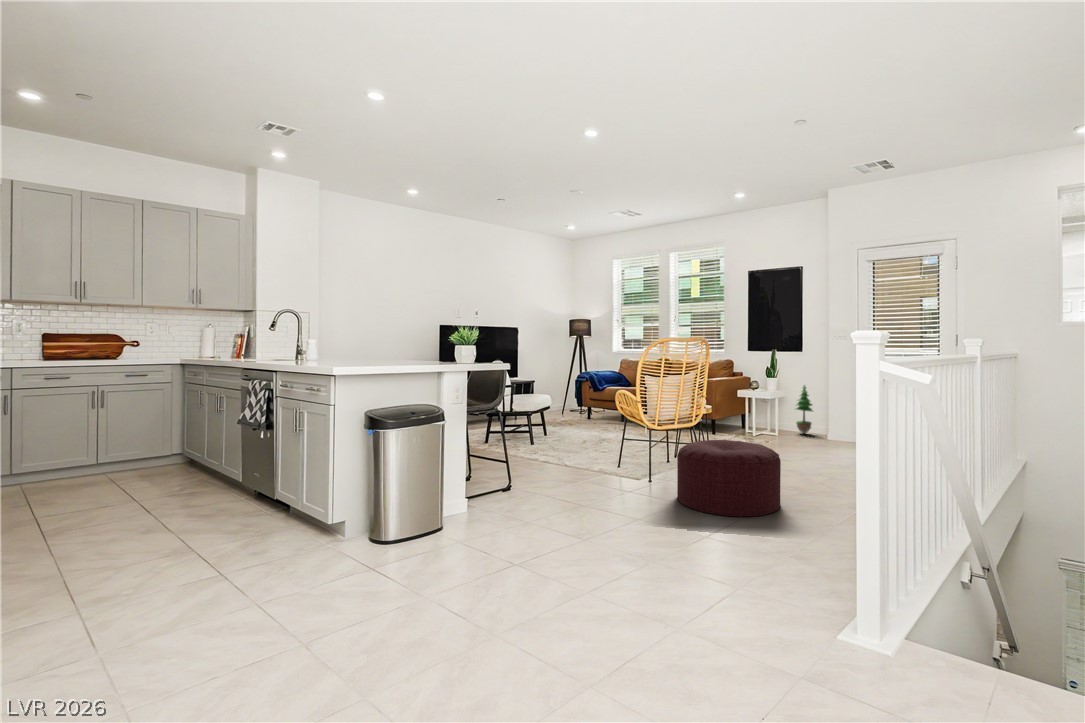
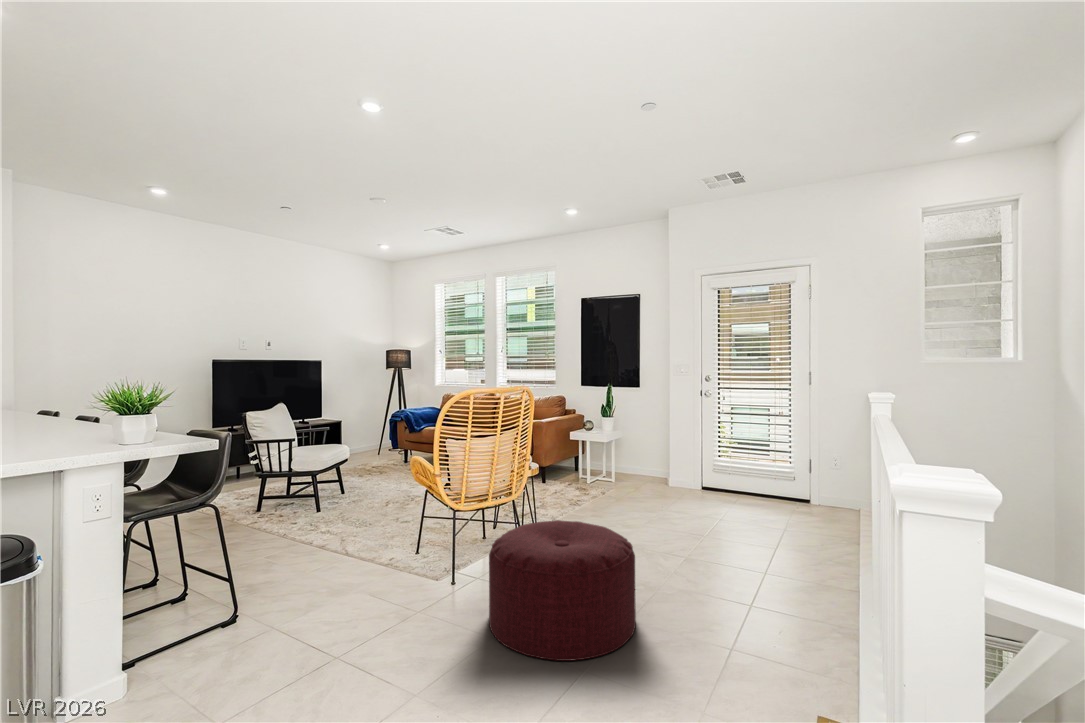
potted tree: present [796,385,813,434] -> none [630,422,650,478]

